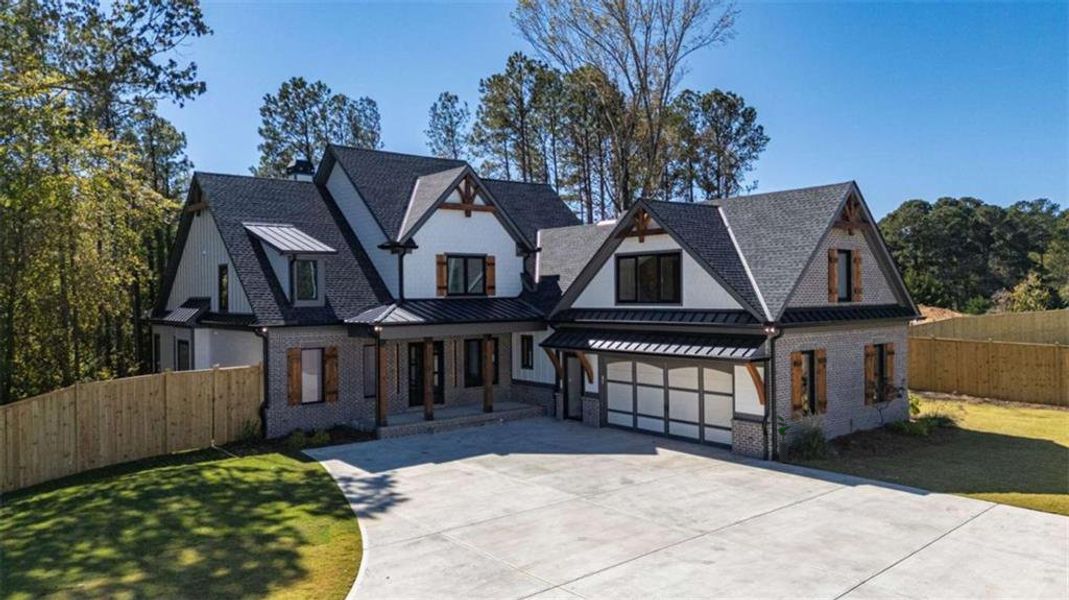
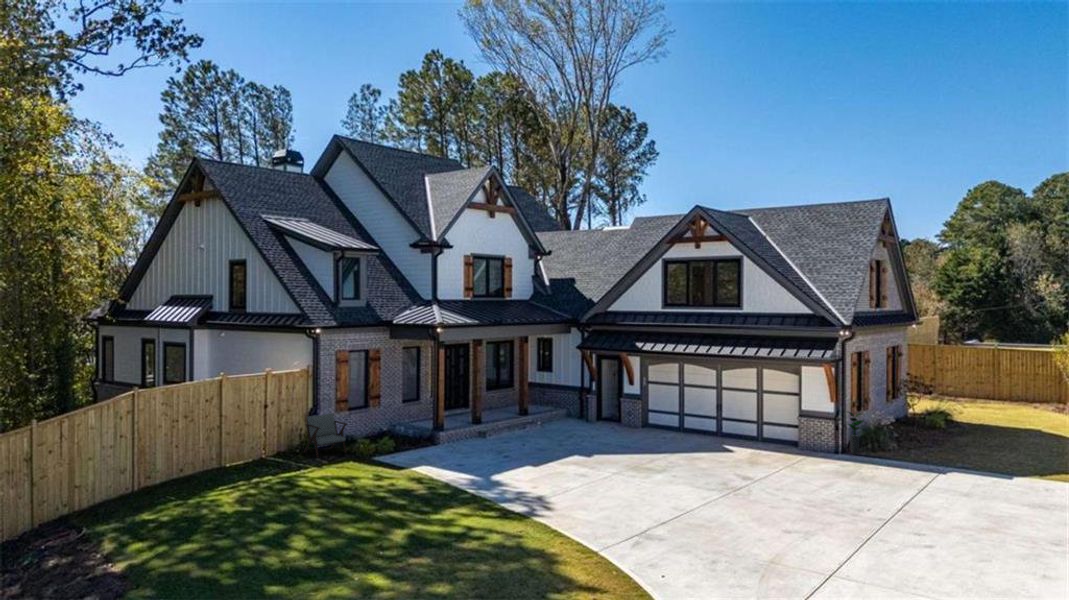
lounge chair: none [256,402,290,441] -> present [304,413,347,458]

